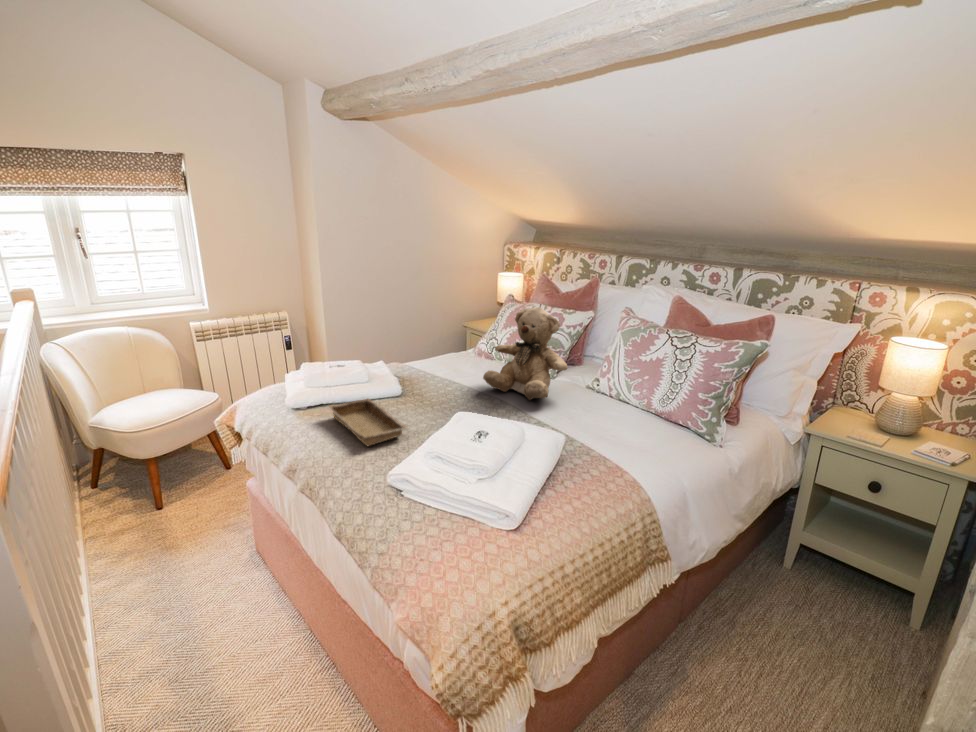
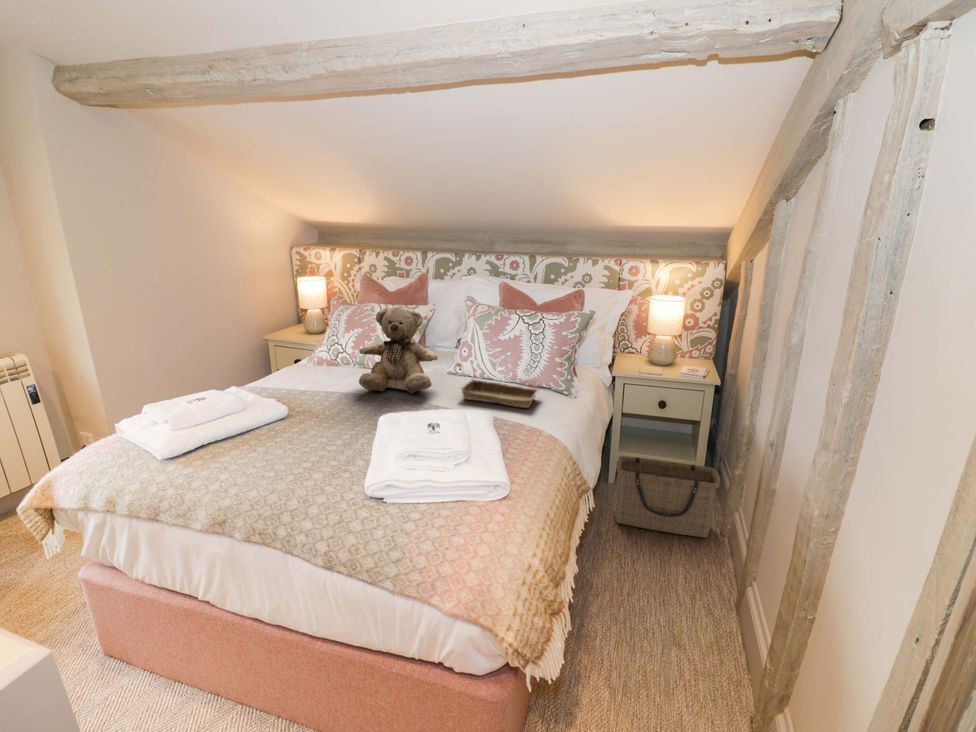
tray: present [329,399,408,446] -> present [460,379,539,408]
basket: none [757,538,931,695] -> present [615,456,720,538]

